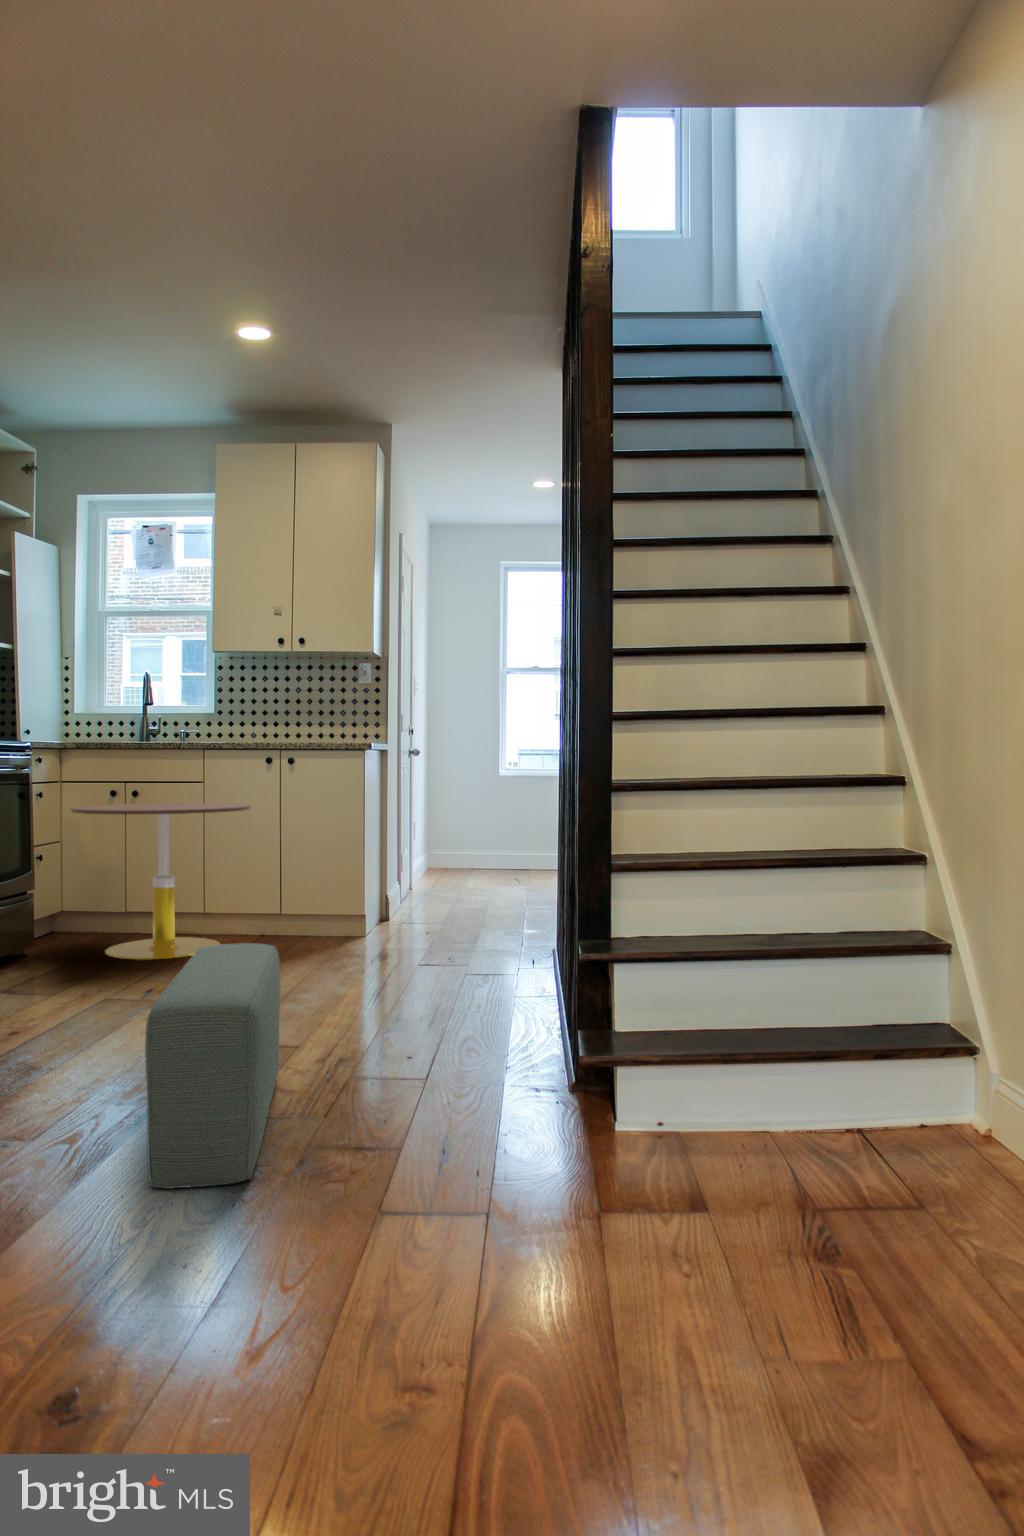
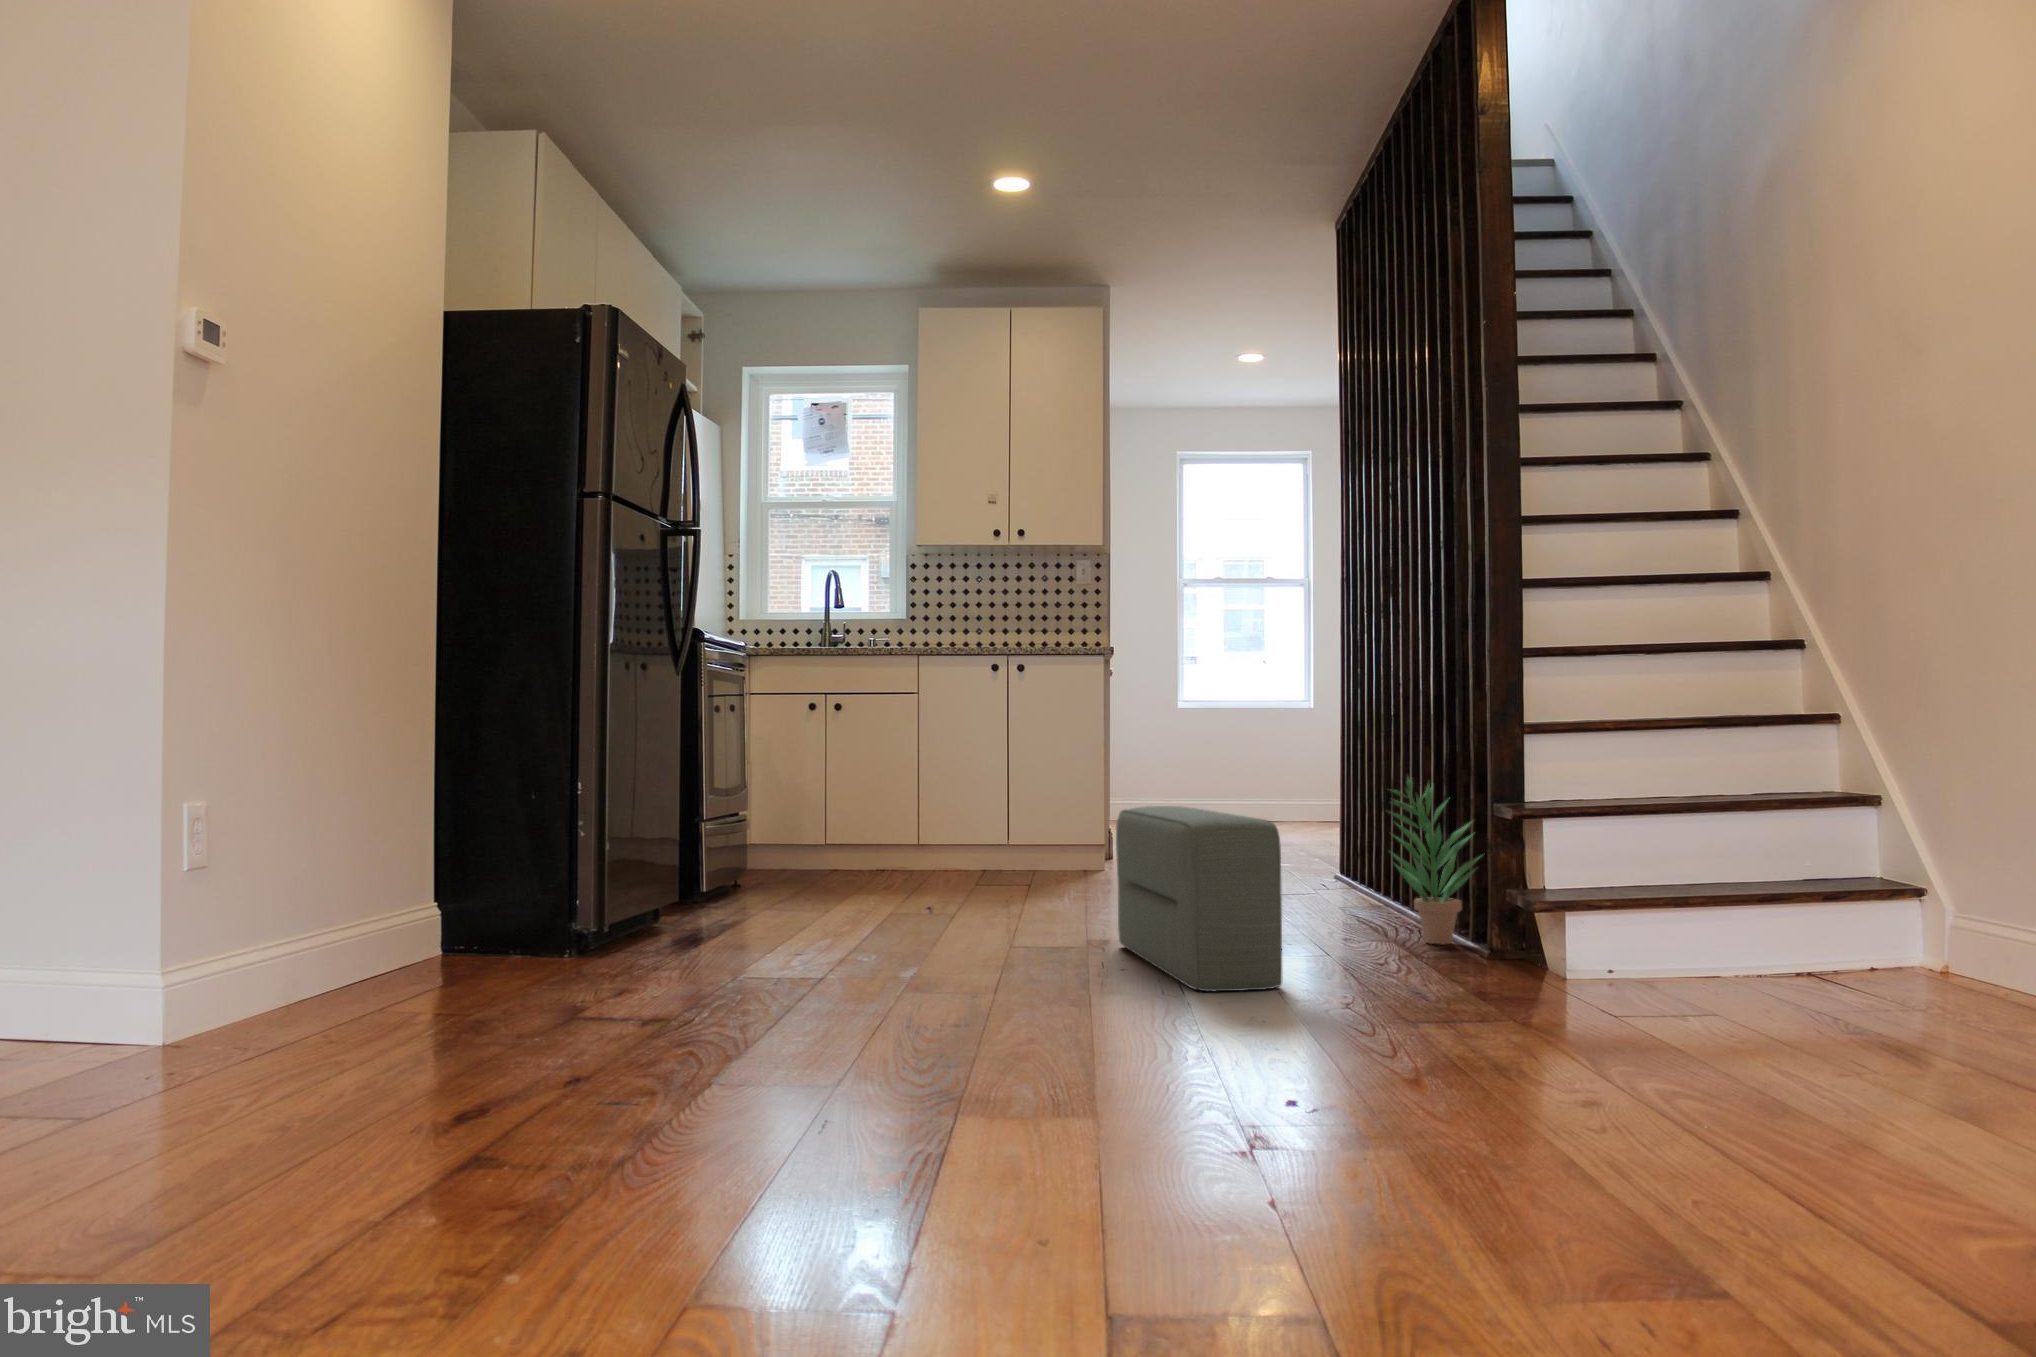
side table: present [71,803,251,960] -> none [795,715,988,887]
potted plant: none [470,909,558,1079] -> present [1390,778,1480,945]

